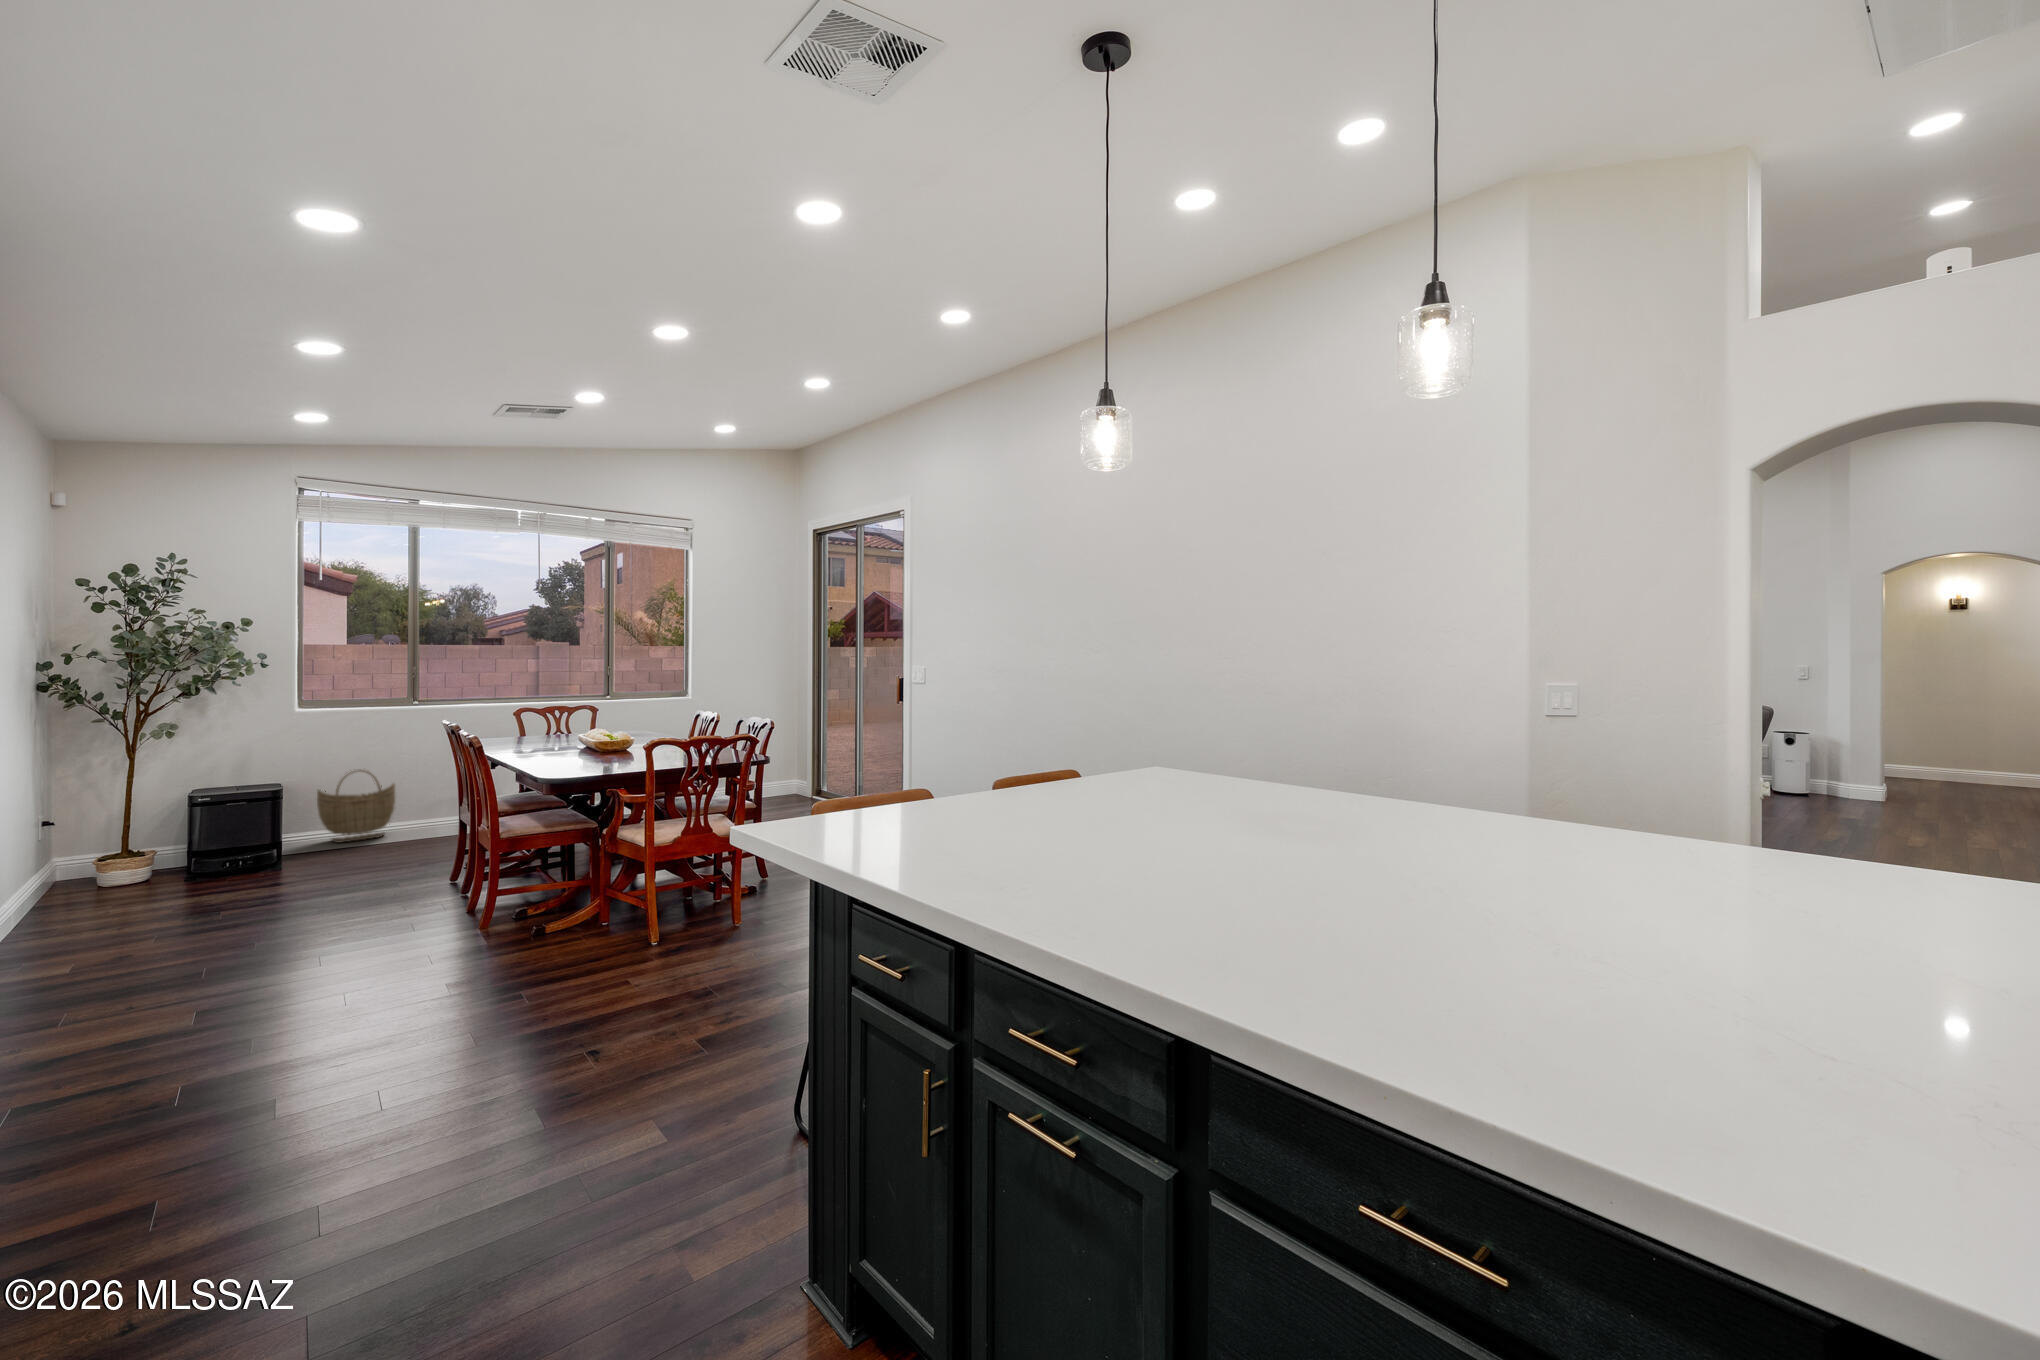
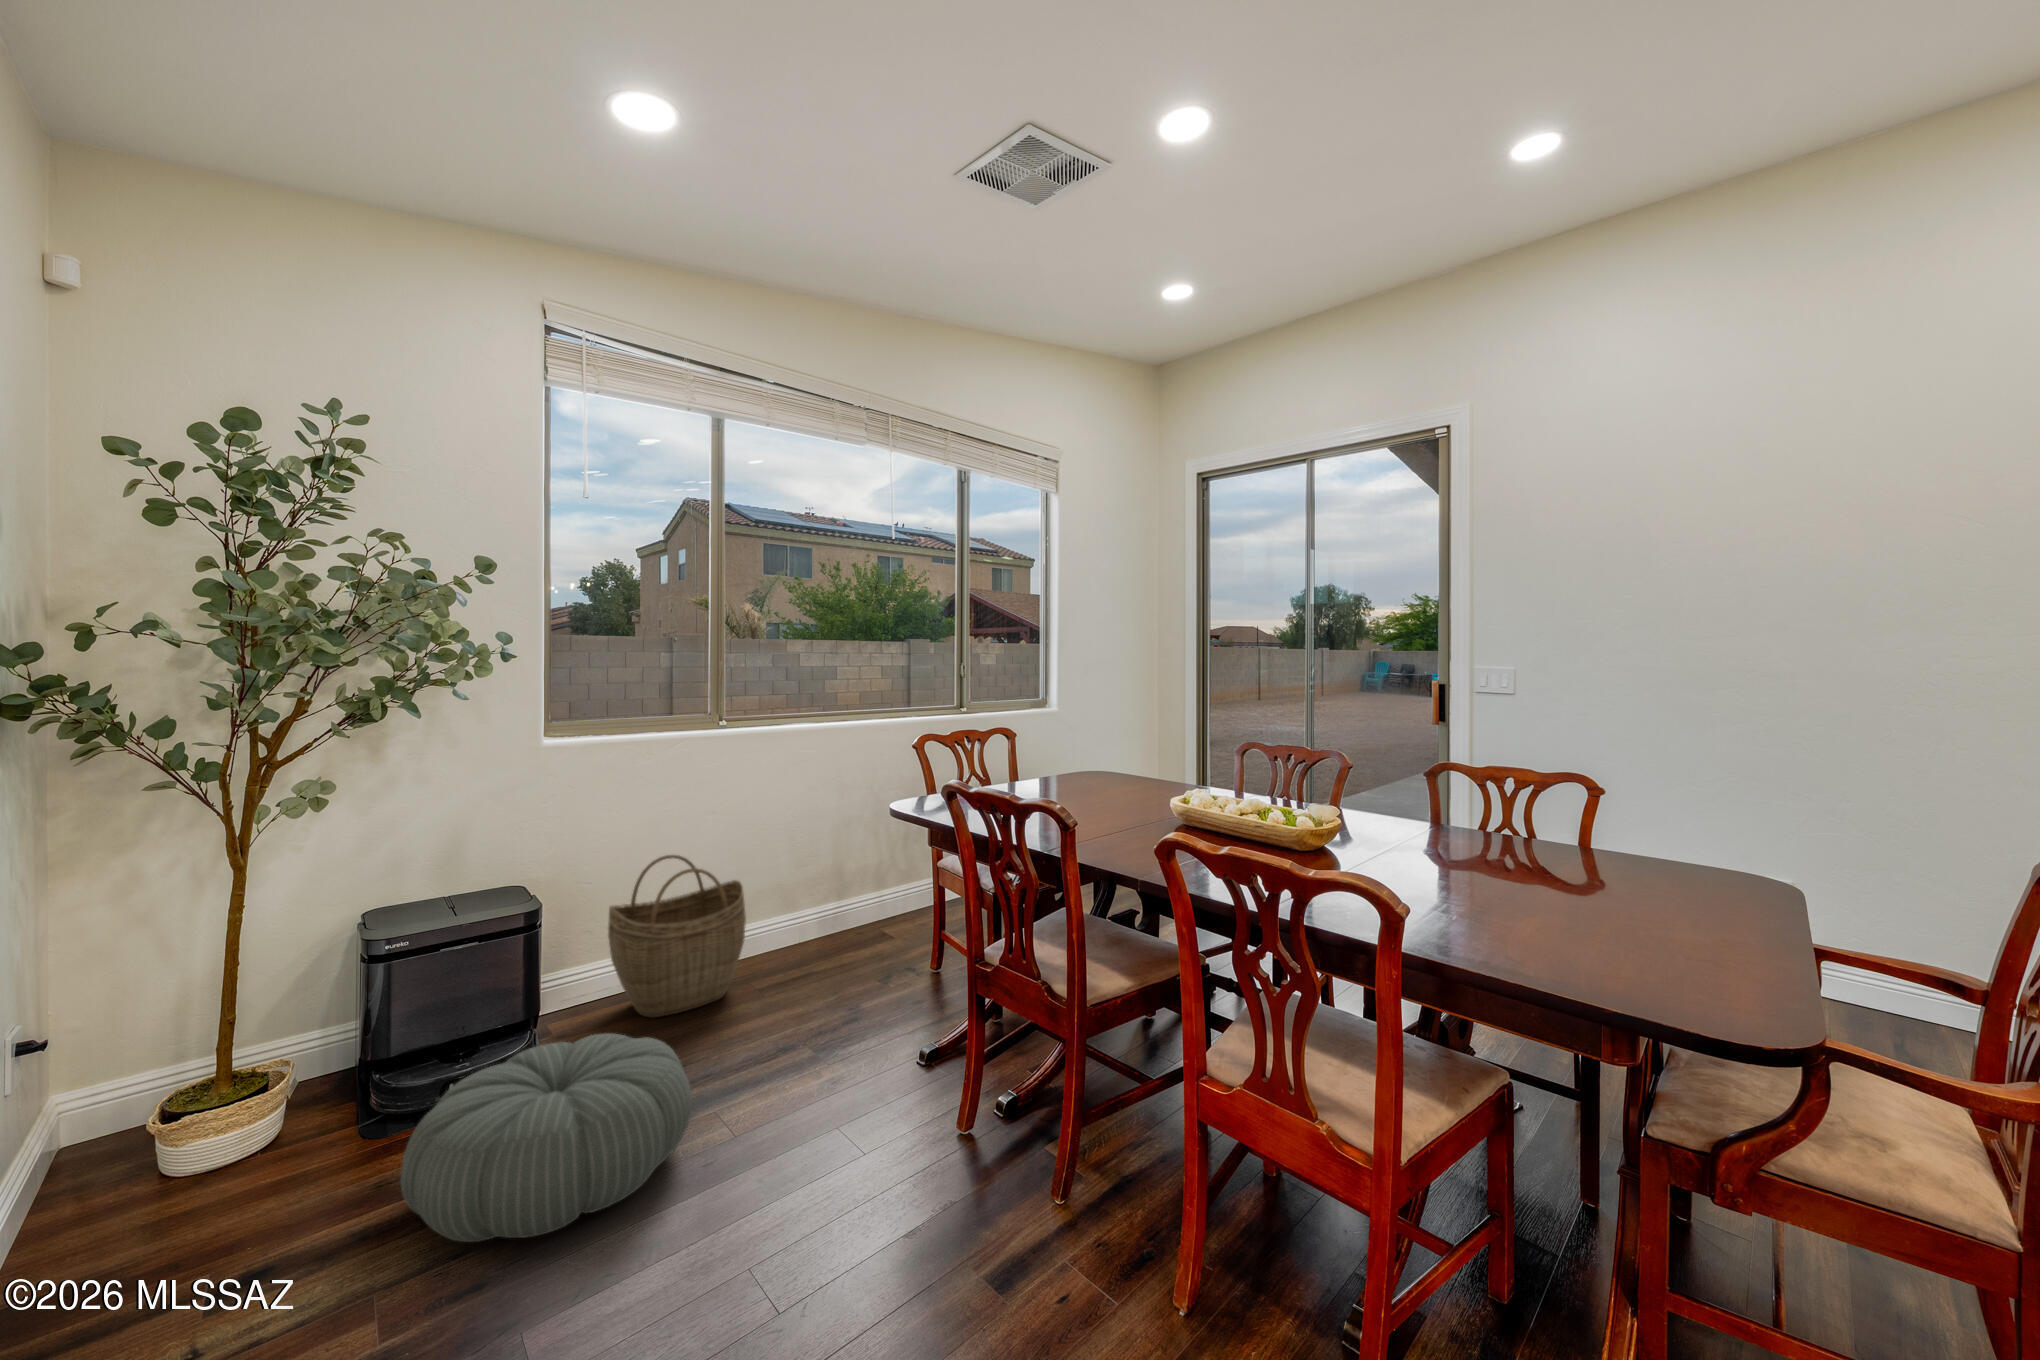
pouf: none [193,826,324,883] -> present [400,1033,692,1242]

